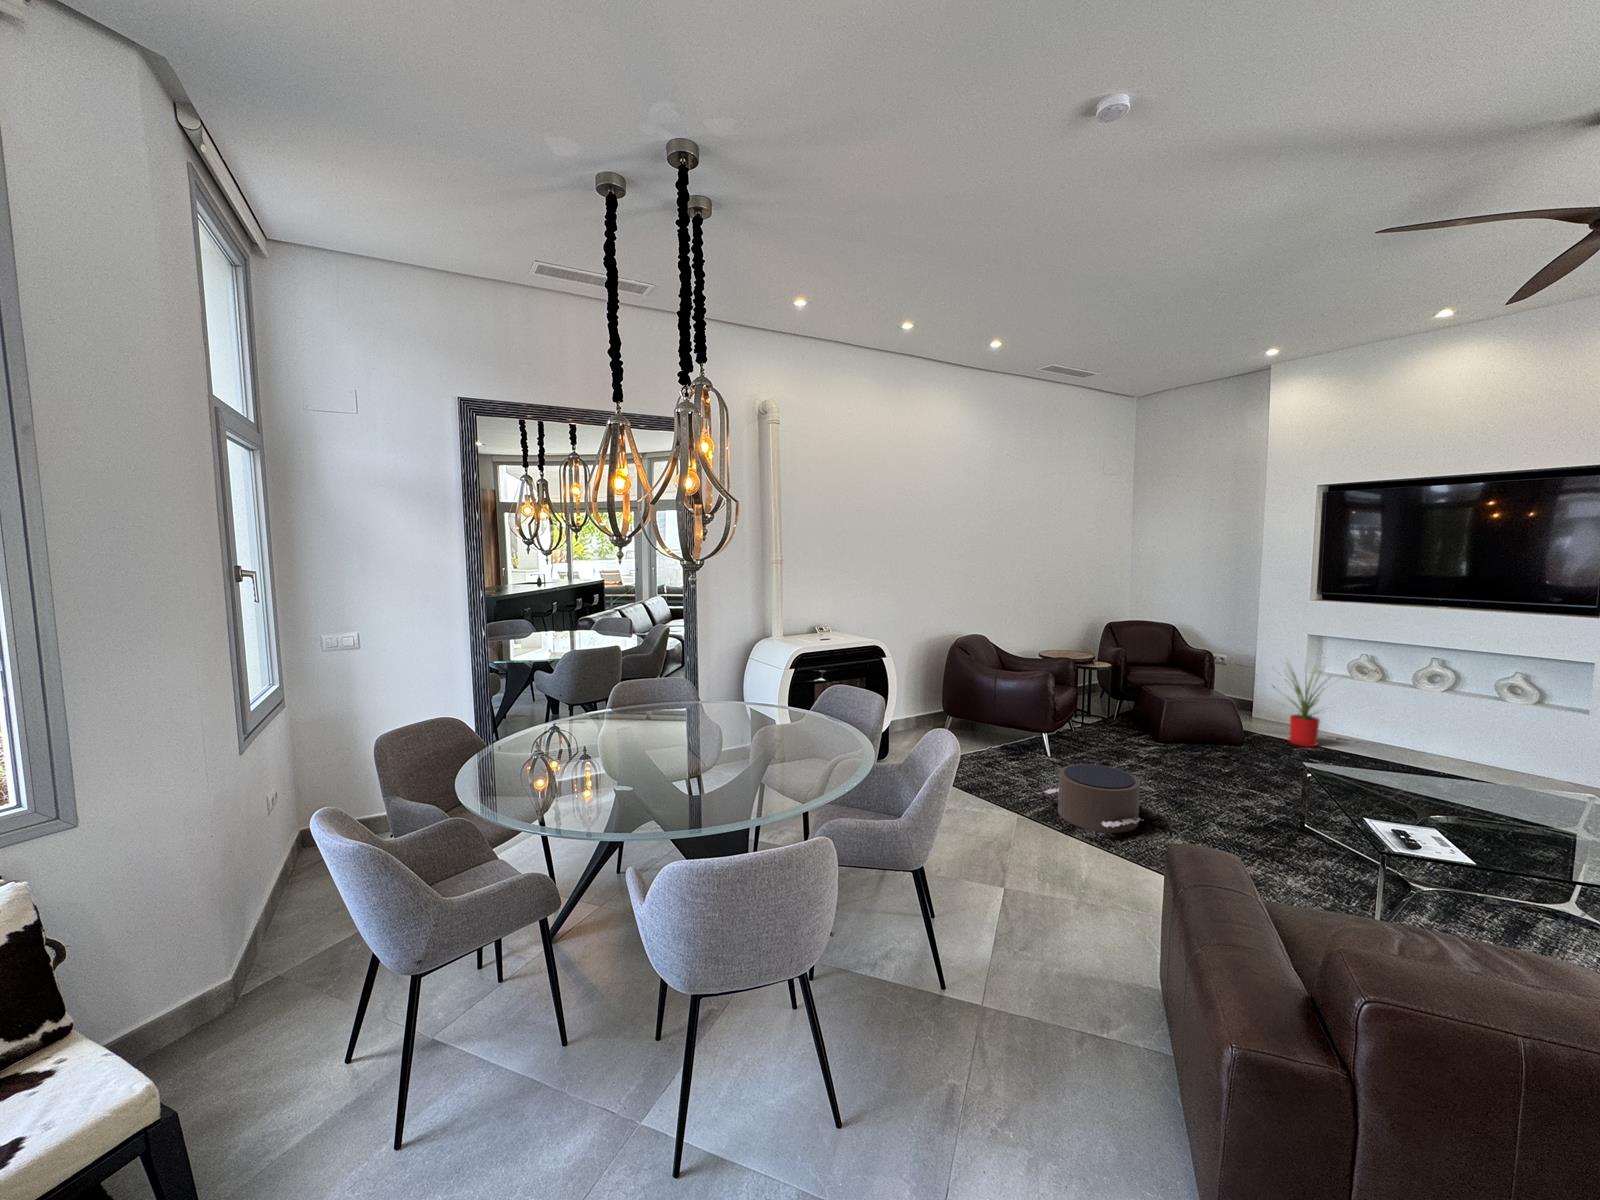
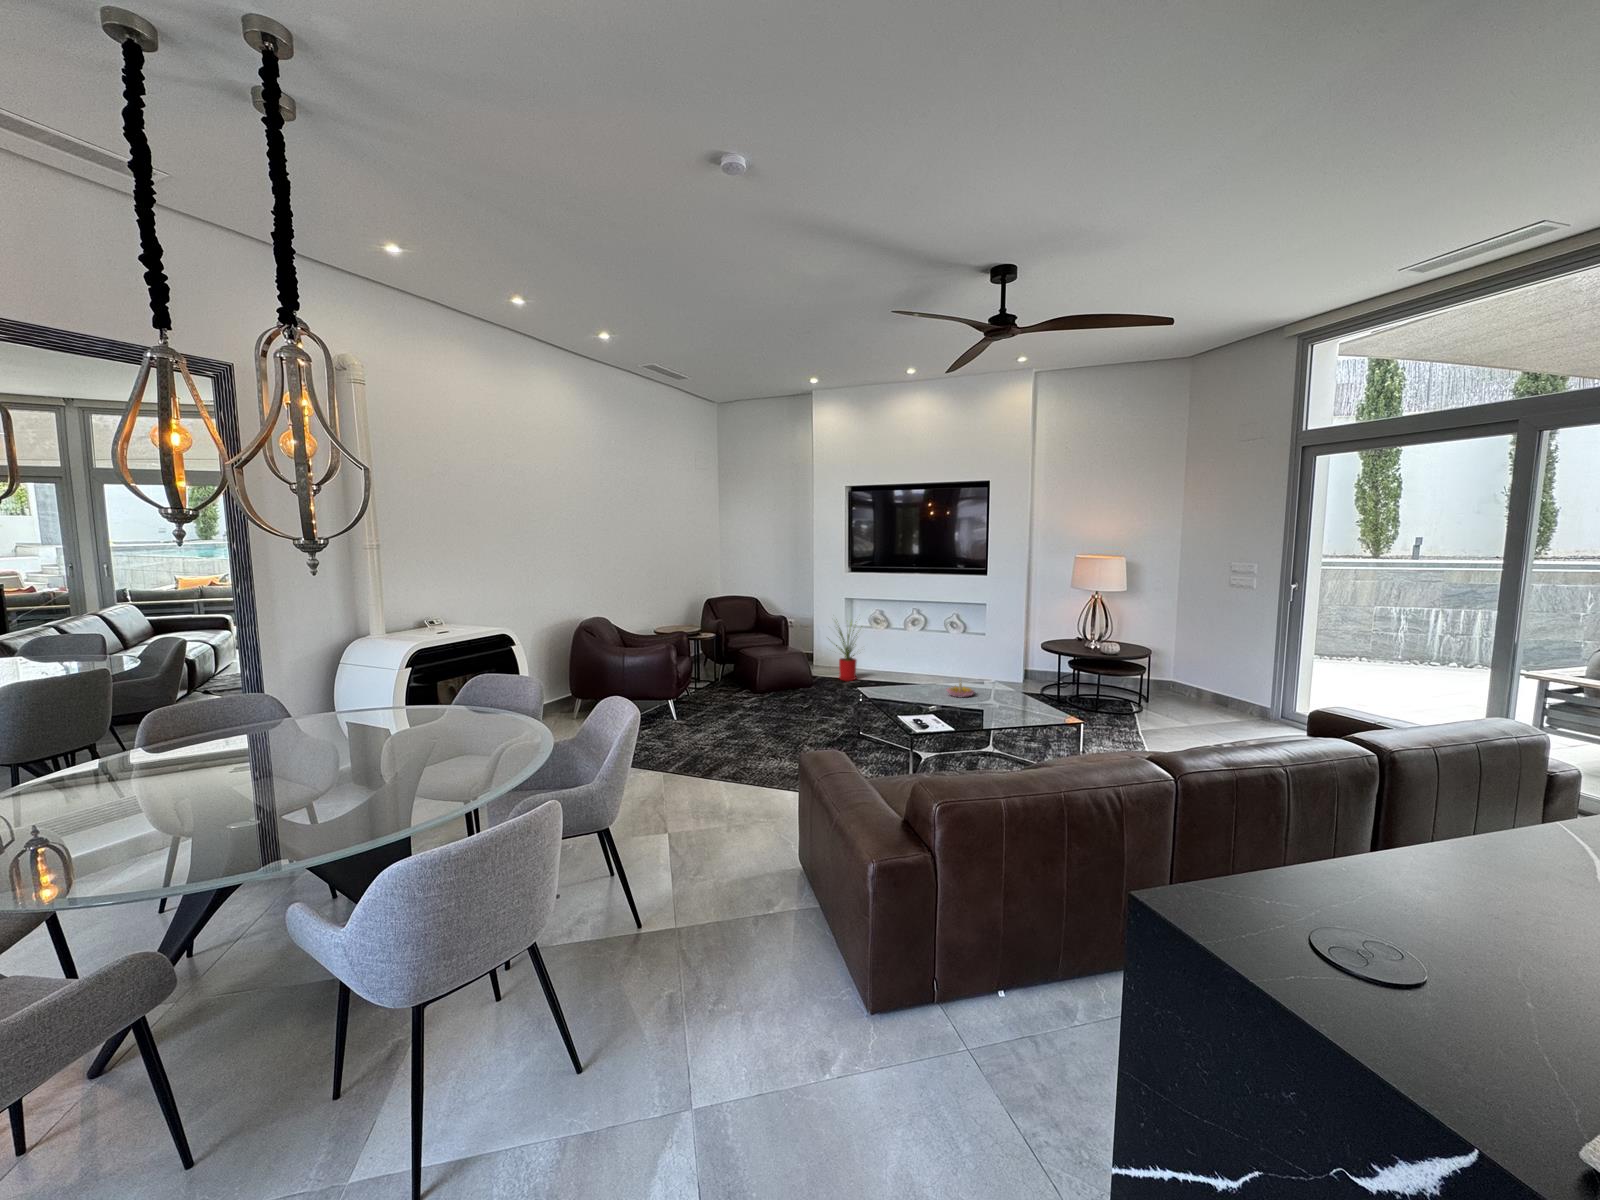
pouf: present [1044,764,1143,833] -> none [681,716,762,771]
candle holder: none [1474,778,1539,813] -> present [947,679,975,697]

